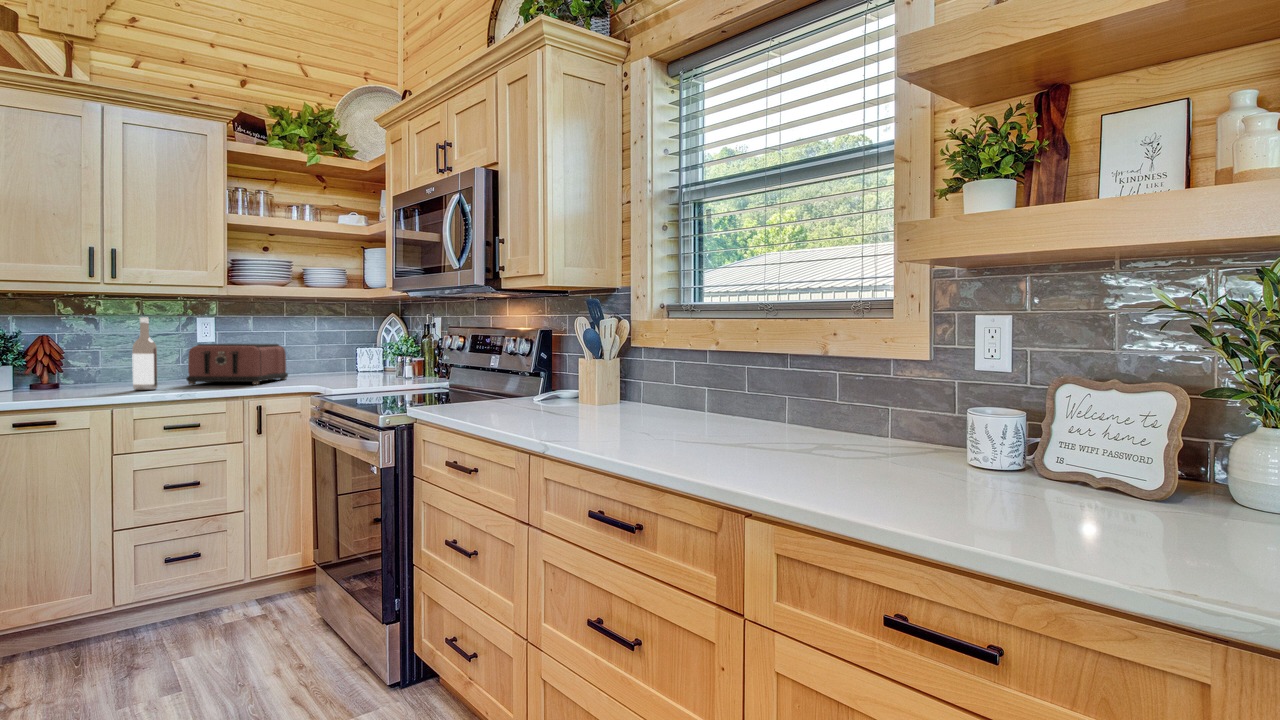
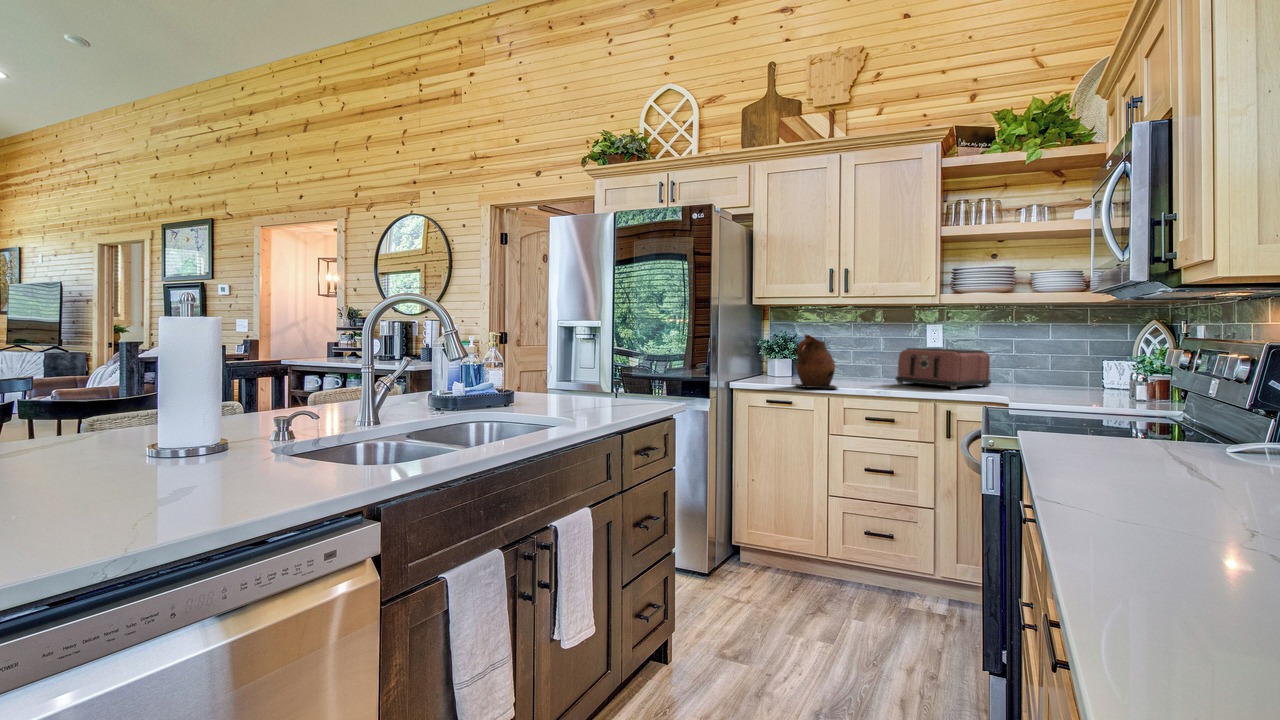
wine bottle: present [132,317,158,390] -> none [853,324,872,386]
ceramic pitcher: none [45,330,121,398] -> present [795,335,837,389]

